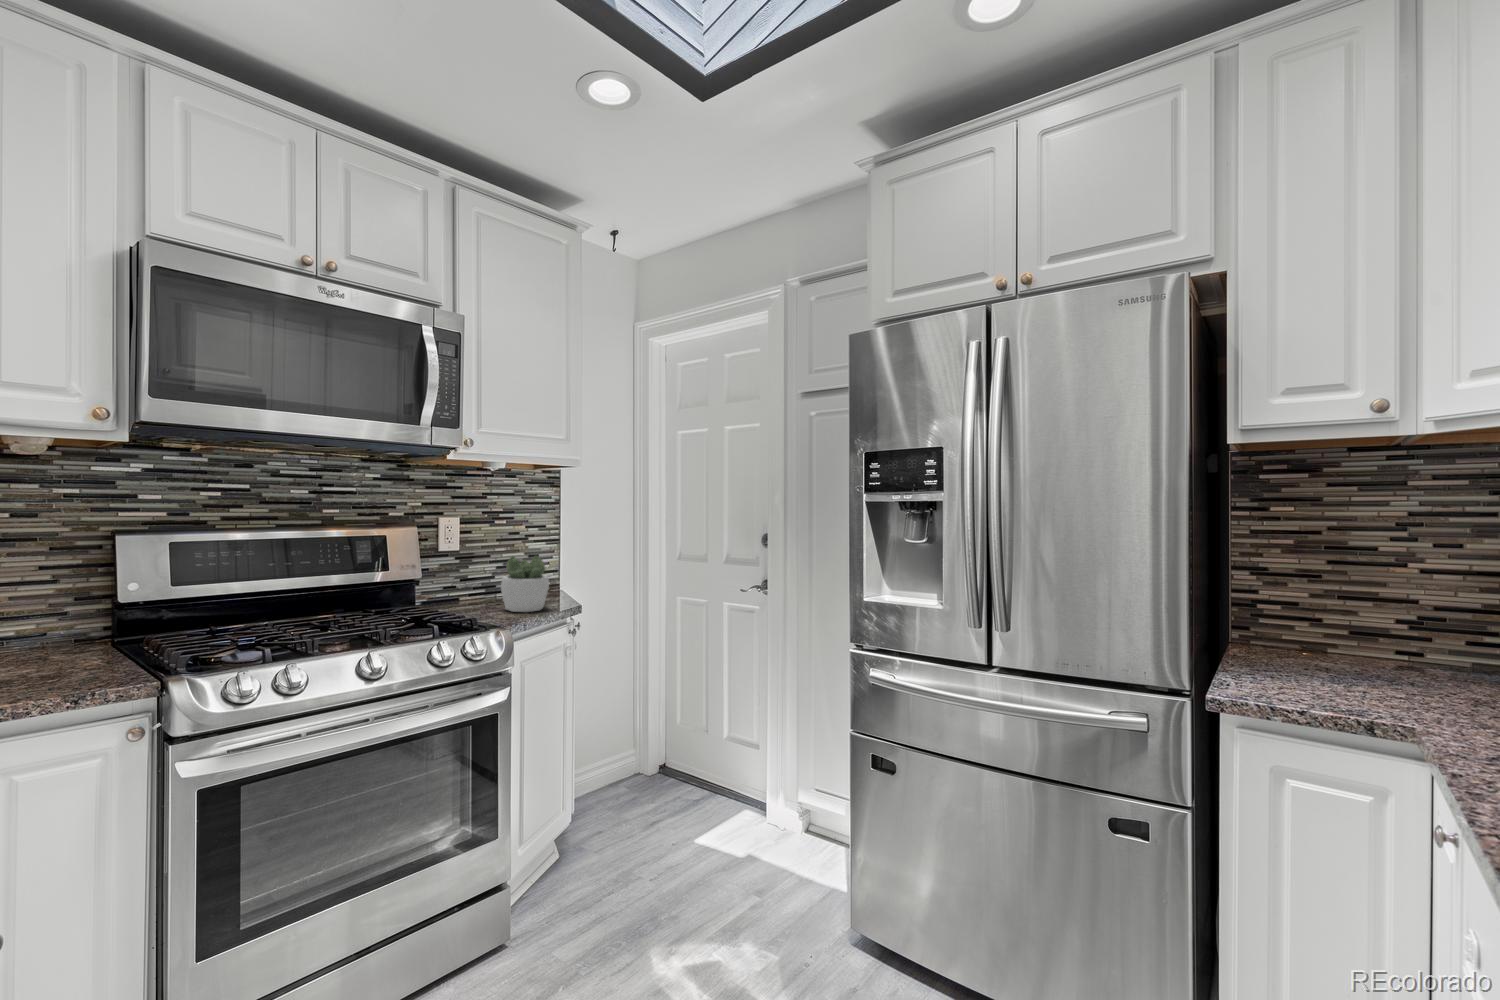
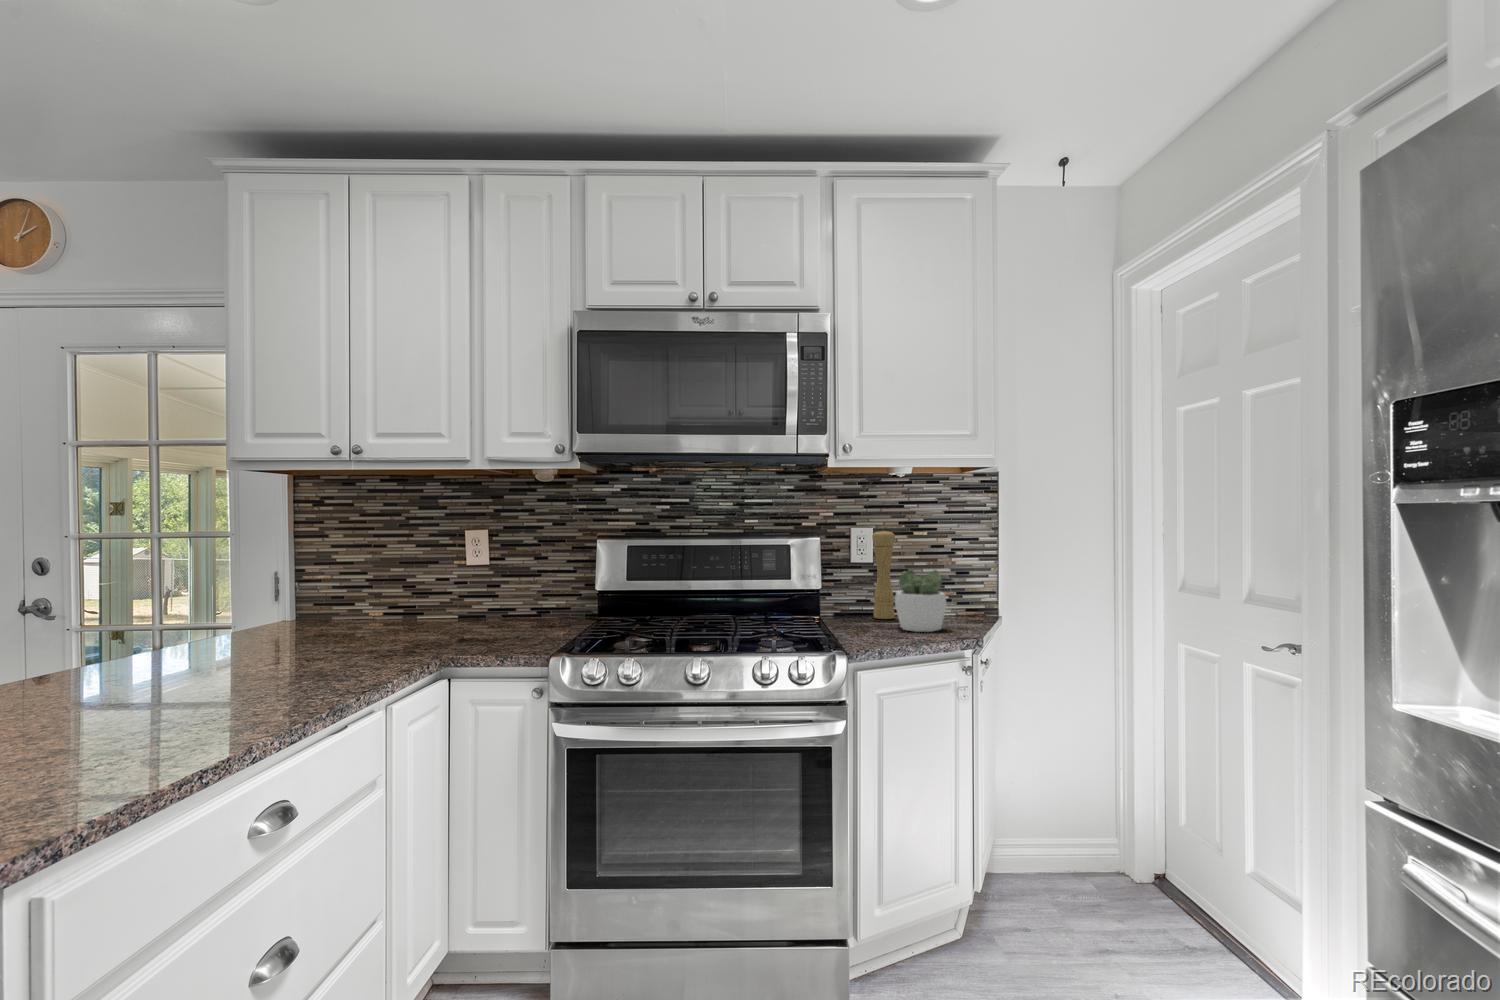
pepper mill: none [459,519,482,603] -> present [872,530,895,619]

